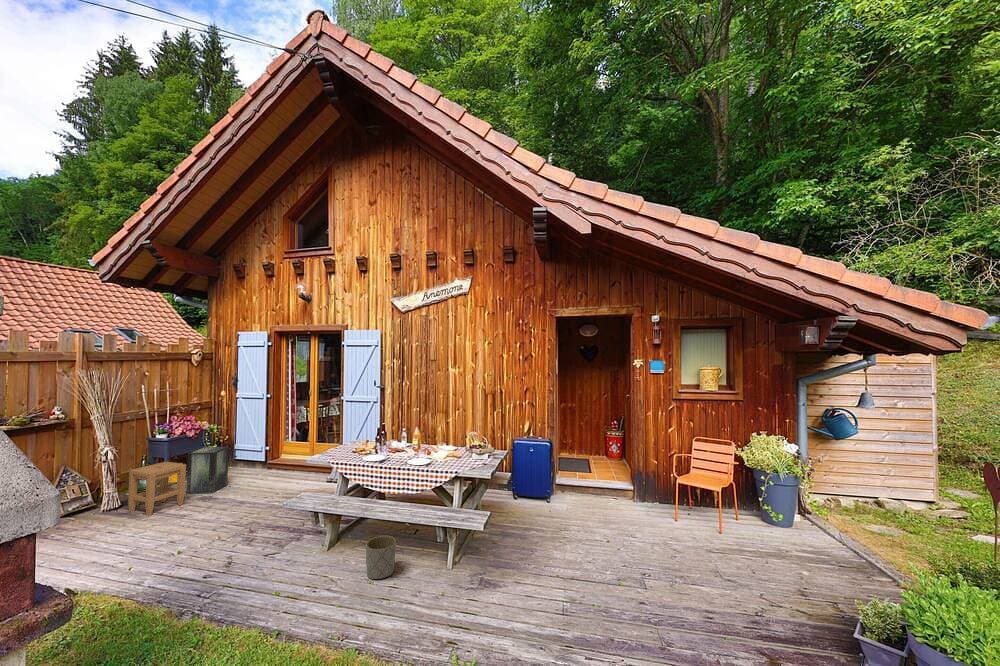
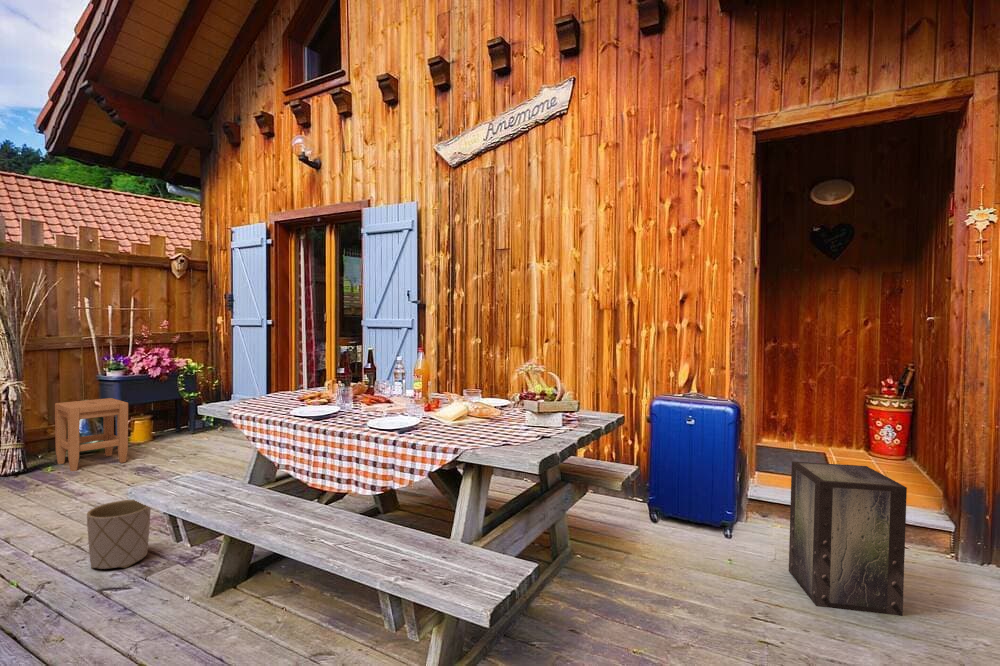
storage box: present [186,447,229,494] -> present [789,462,907,616]
planter: present [366,536,396,580] -> present [87,499,151,569]

